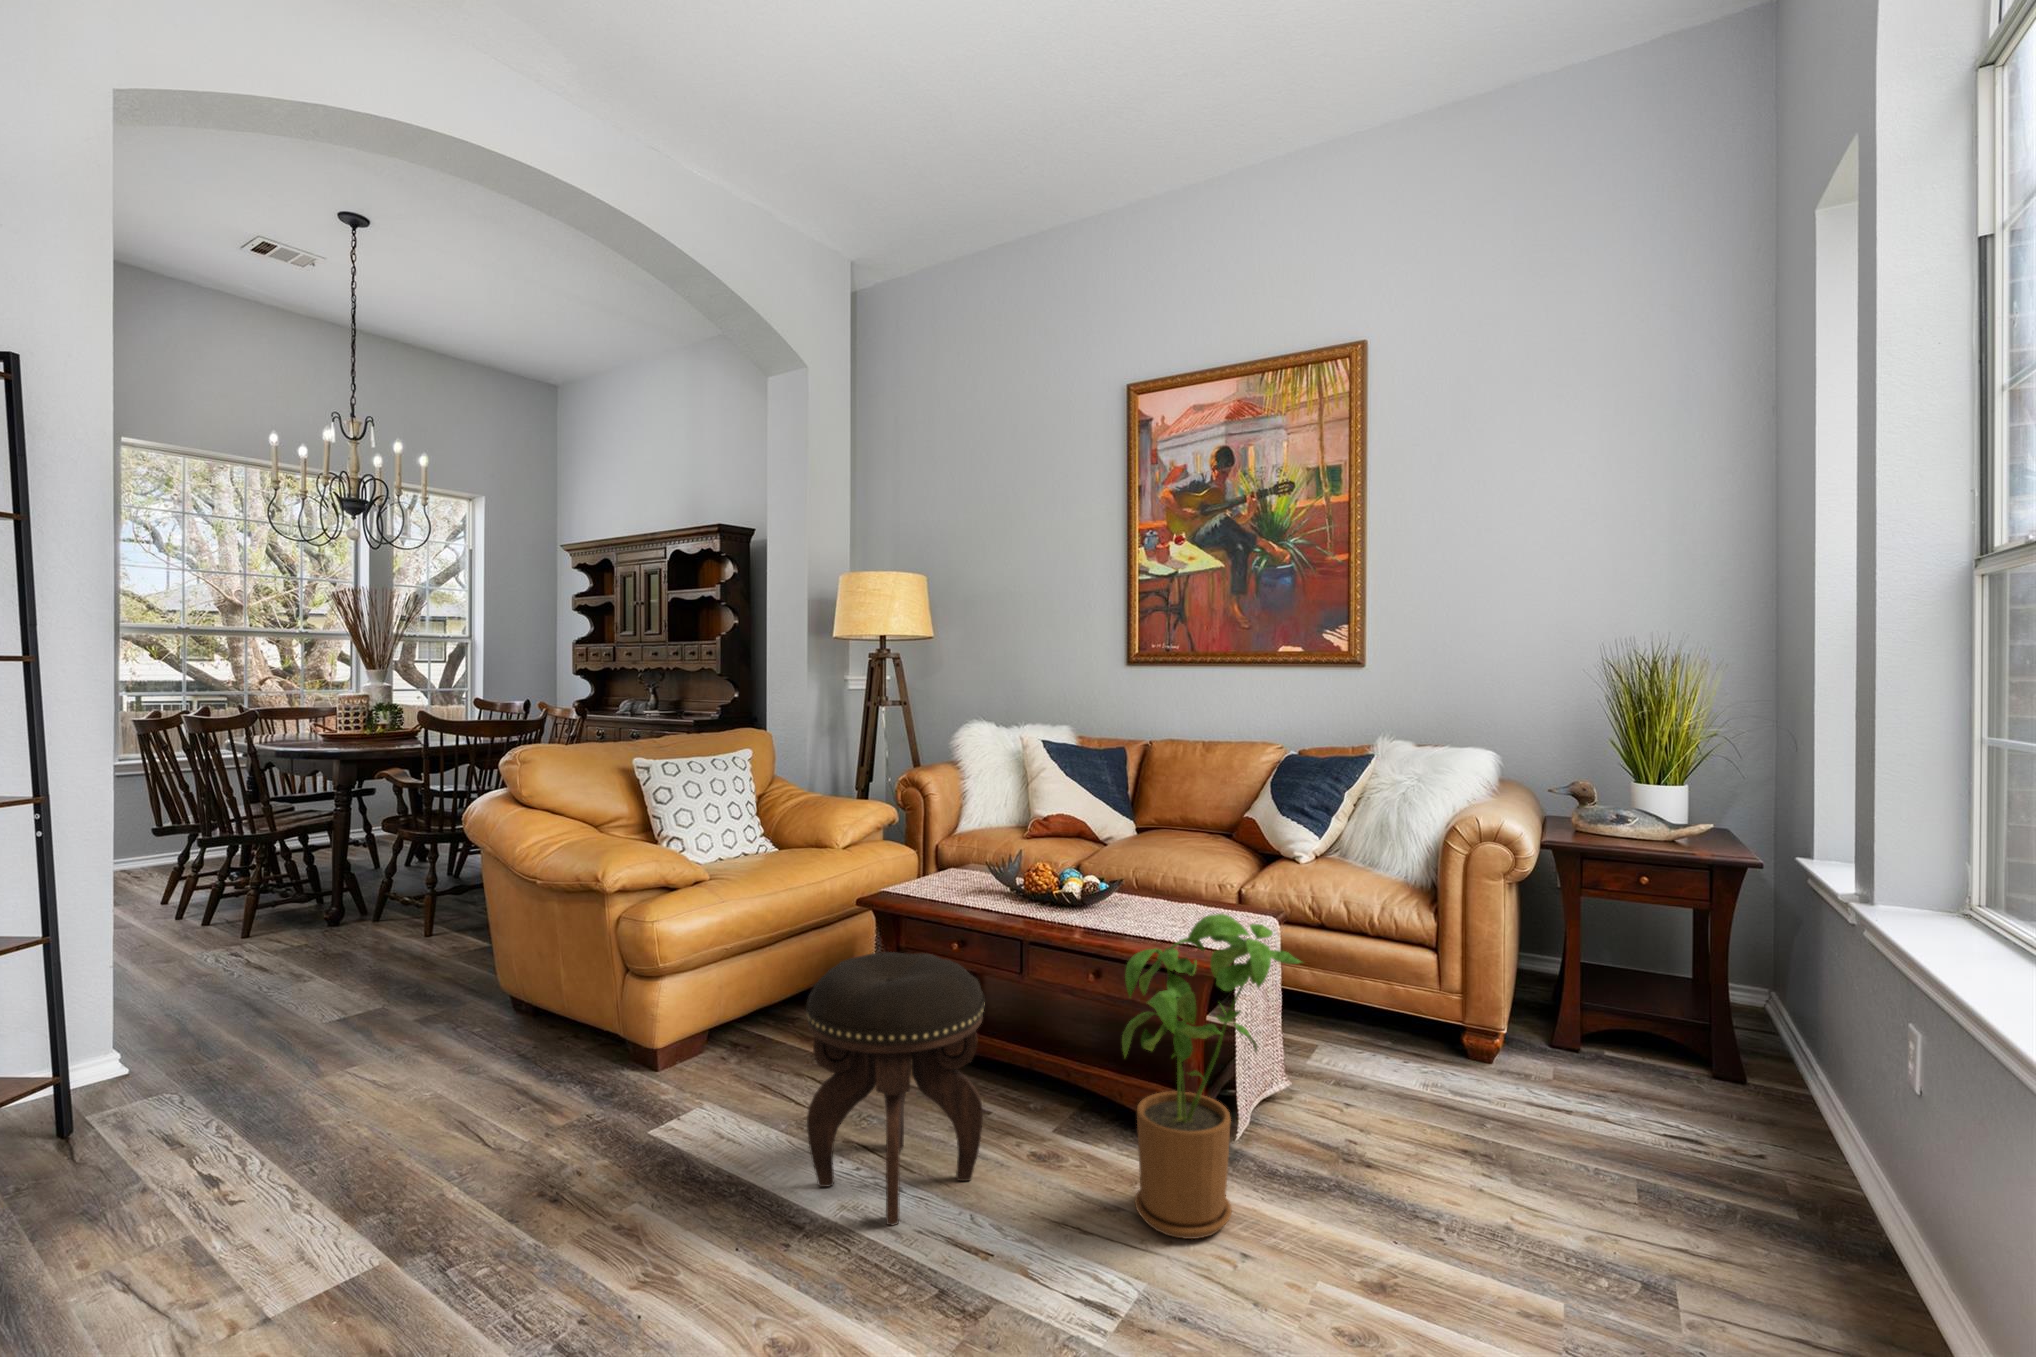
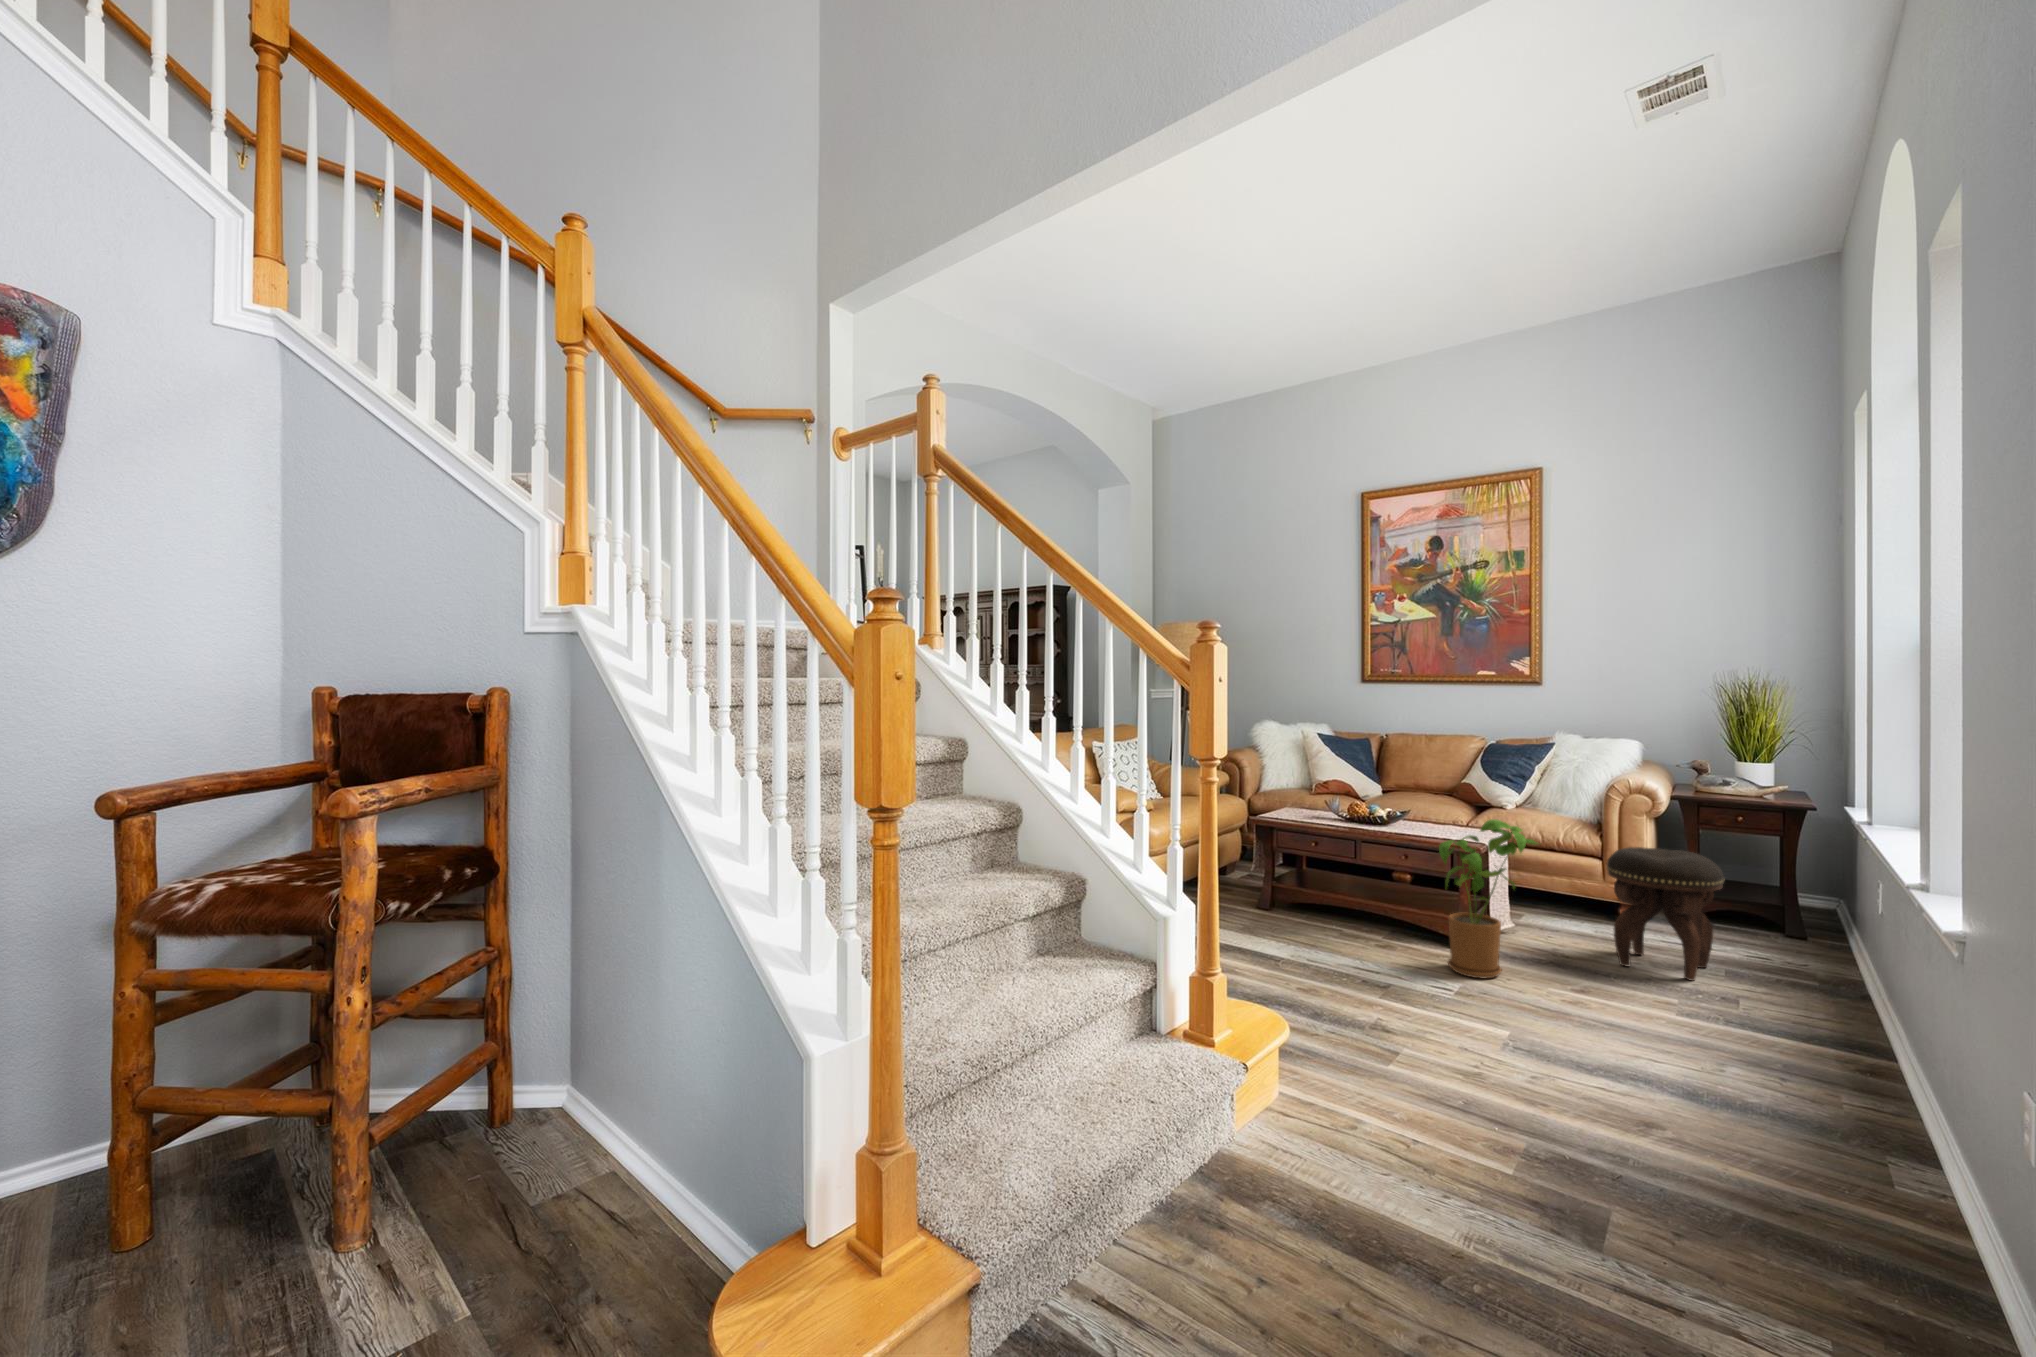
footstool: present [806,952,985,1225] -> present [1606,847,1724,981]

